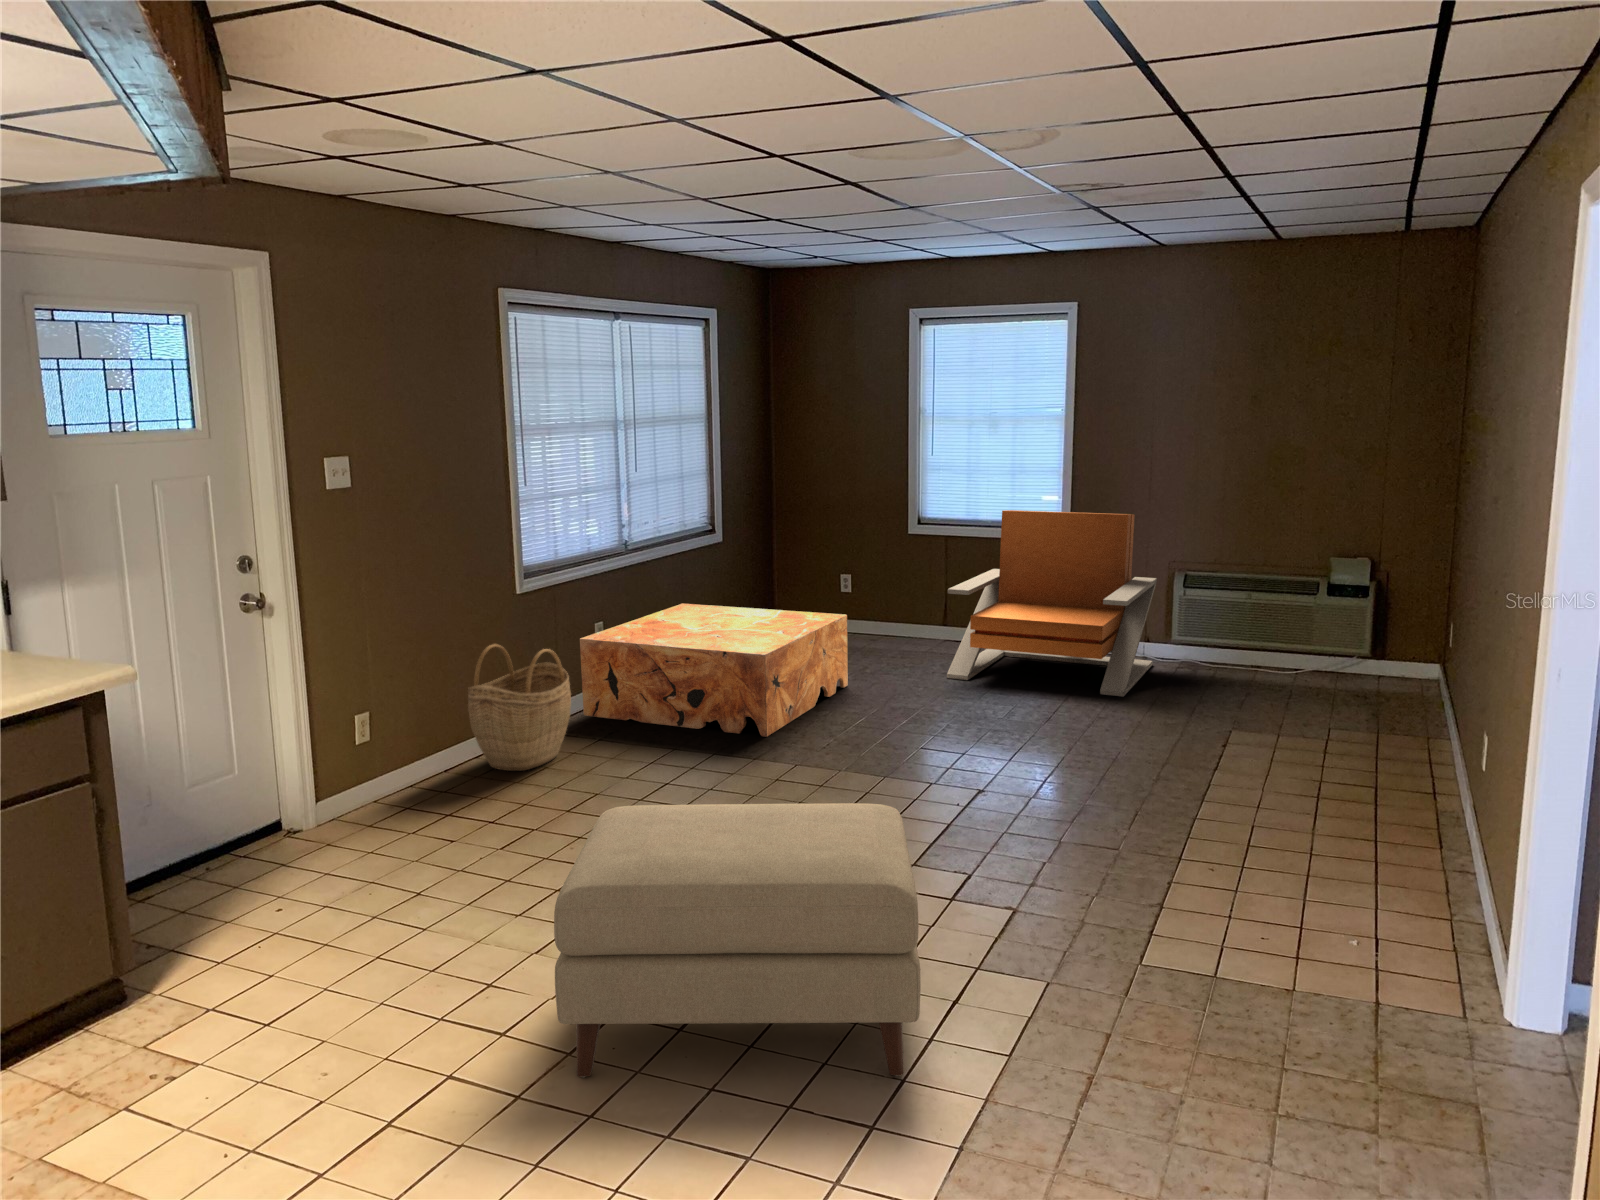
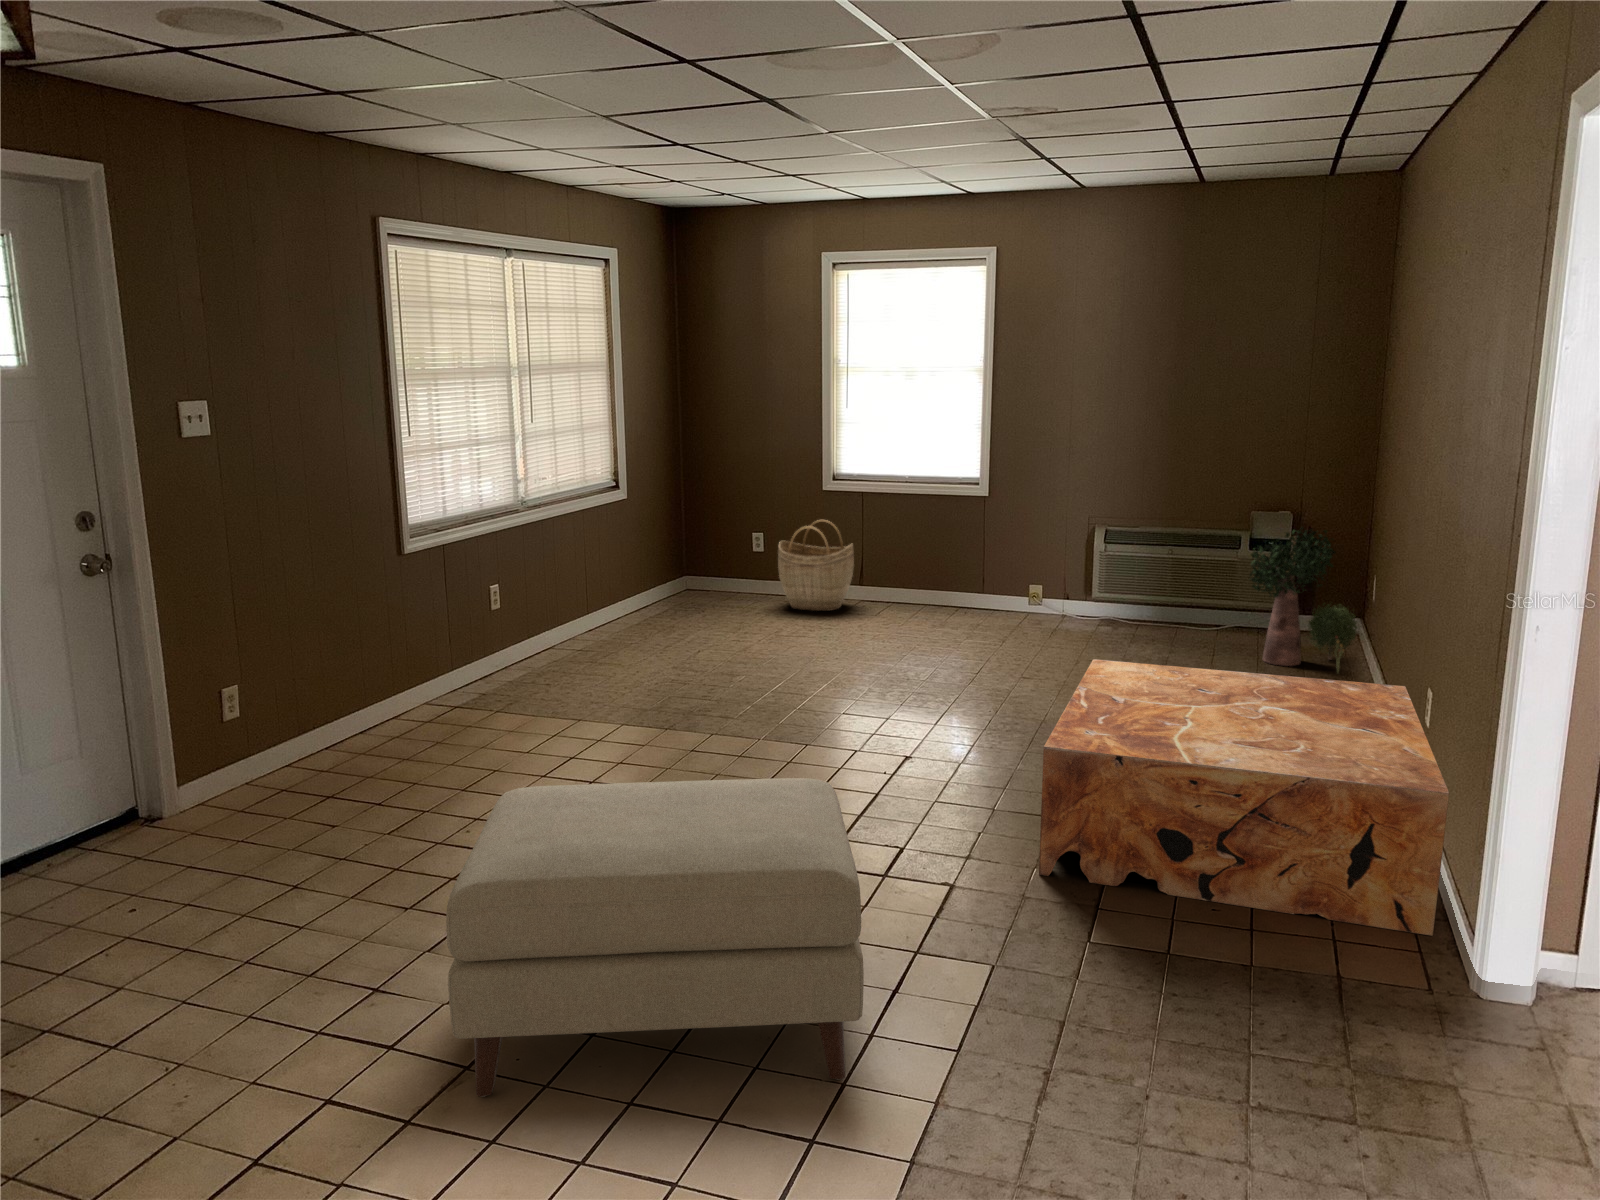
lounge chair: present [947,510,1157,696] -> none [866,465,1080,657]
potted plant: none [1322,573,1436,718] -> present [1250,527,1358,673]
coffee table: present [580,604,848,737] -> present [1039,659,1449,936]
woven basket: present [468,644,571,771] -> present [778,520,854,611]

